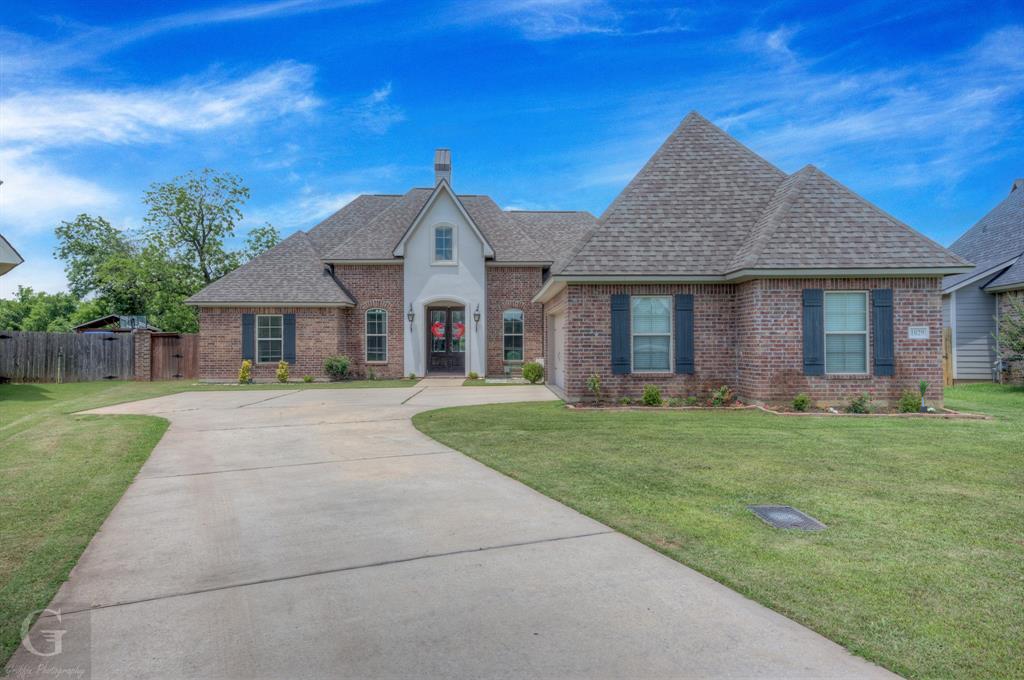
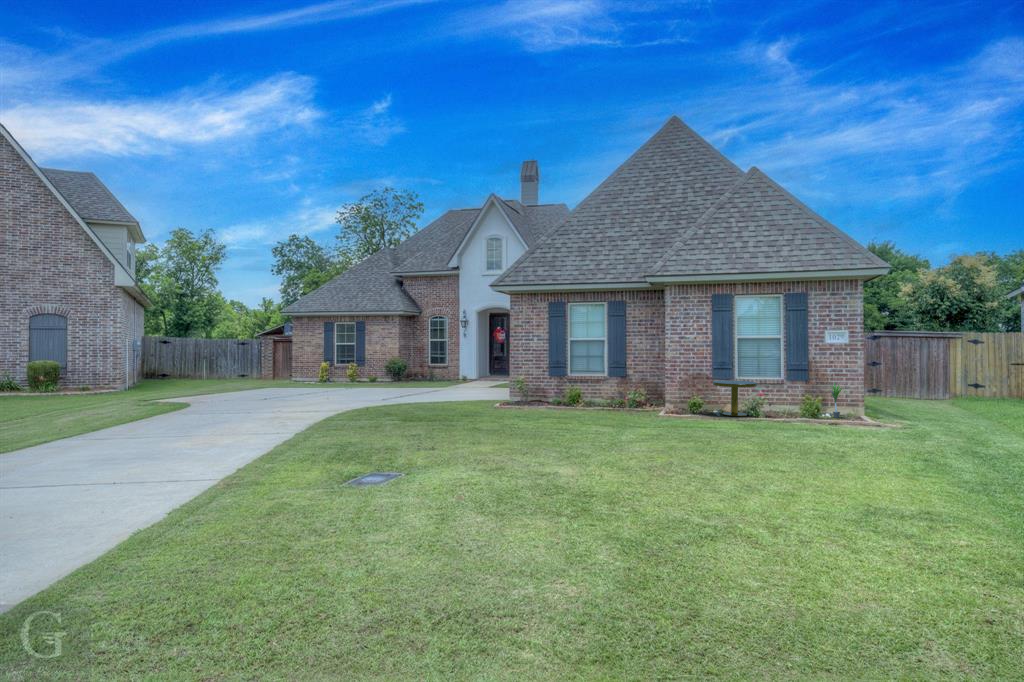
side table: none [812,377,859,414] -> present [713,381,757,416]

